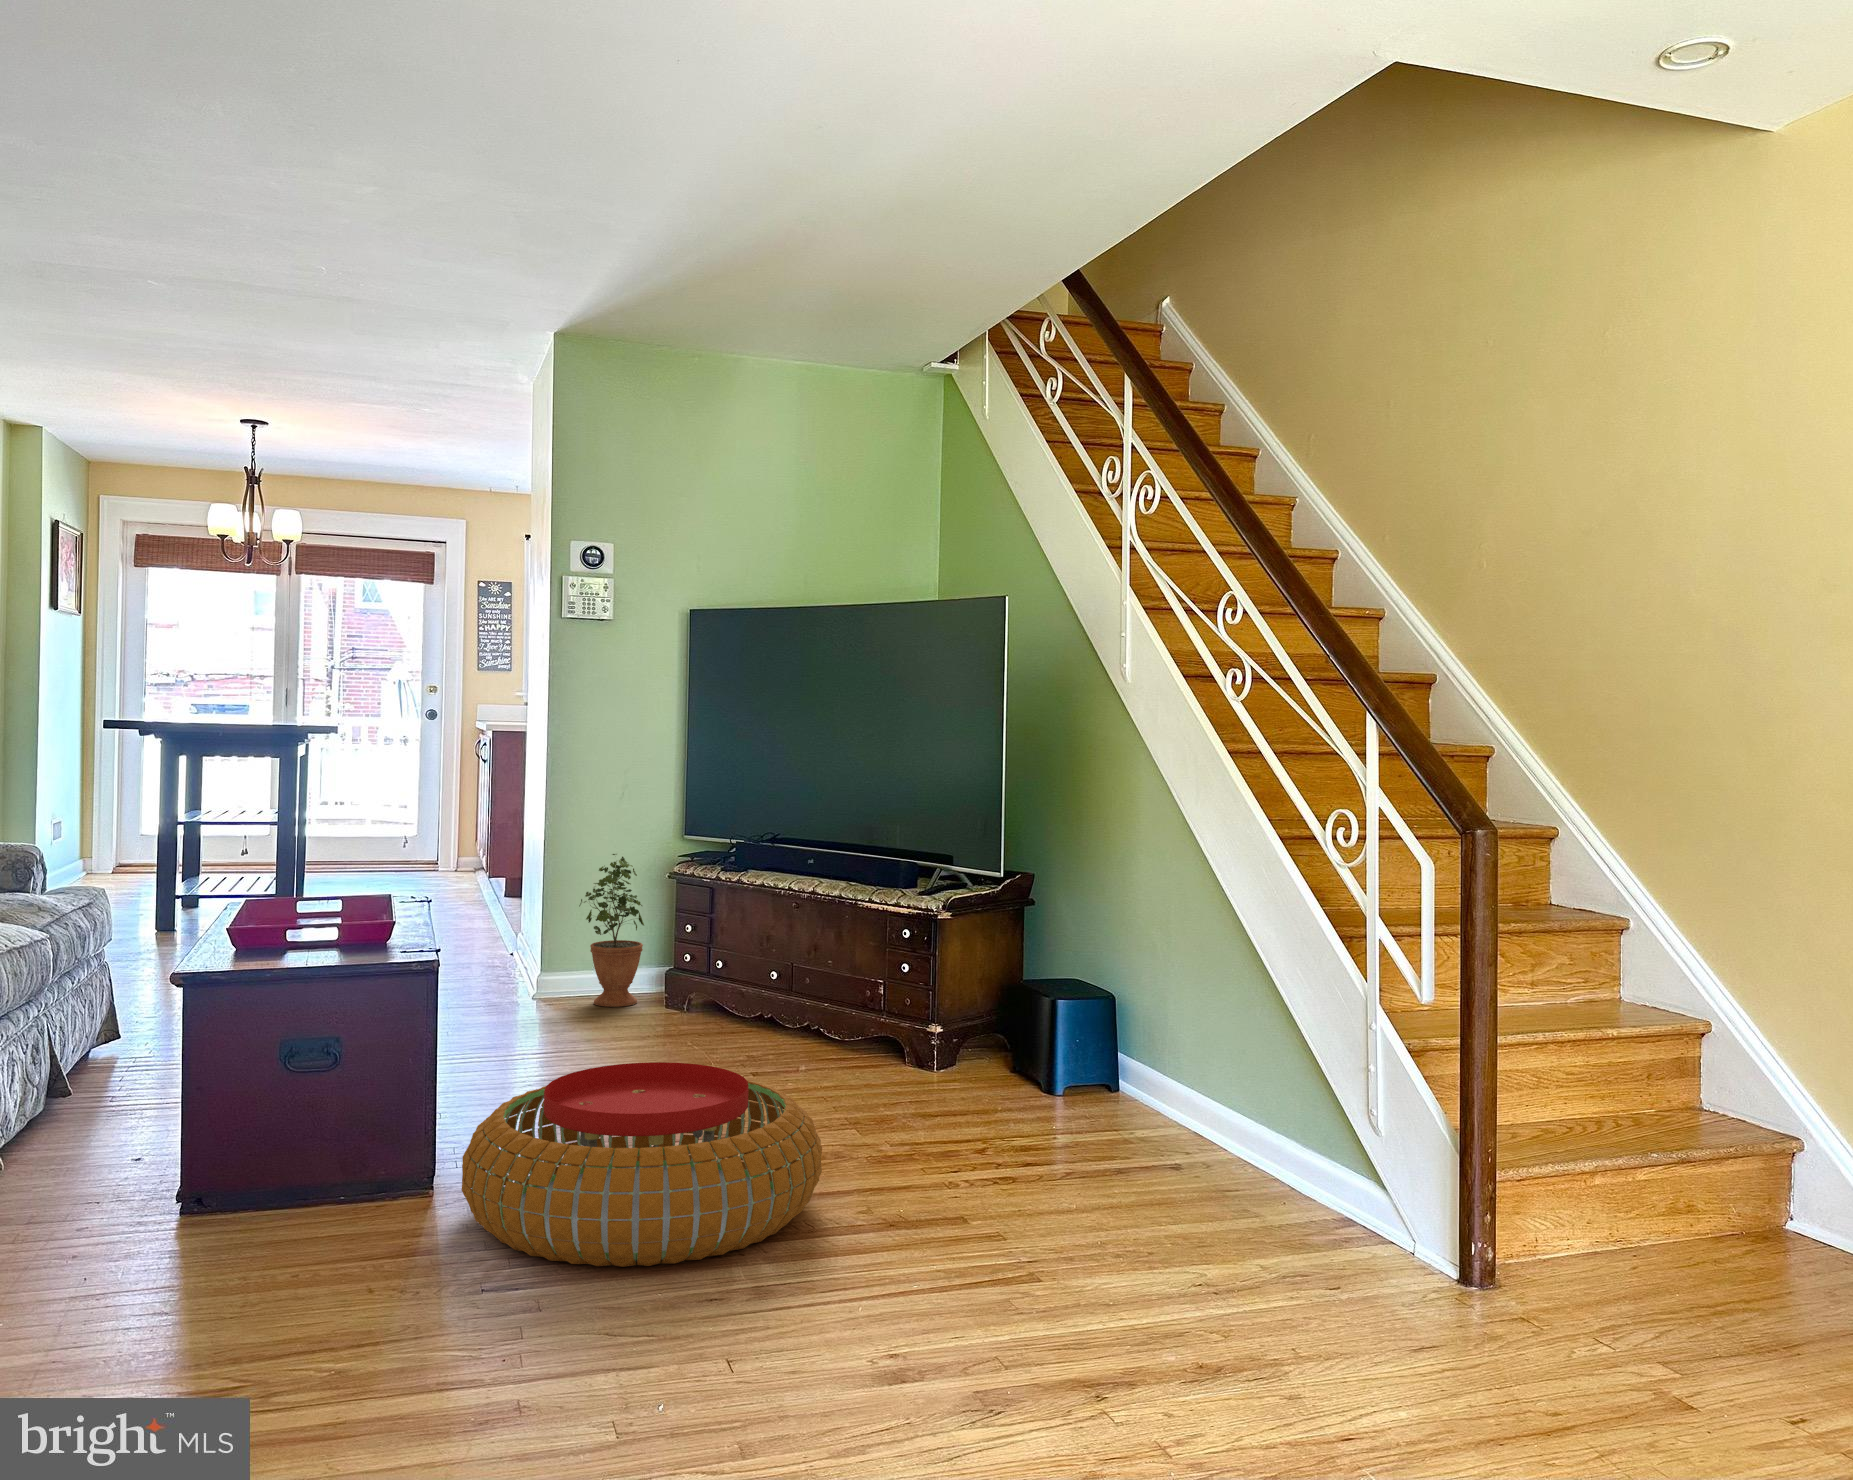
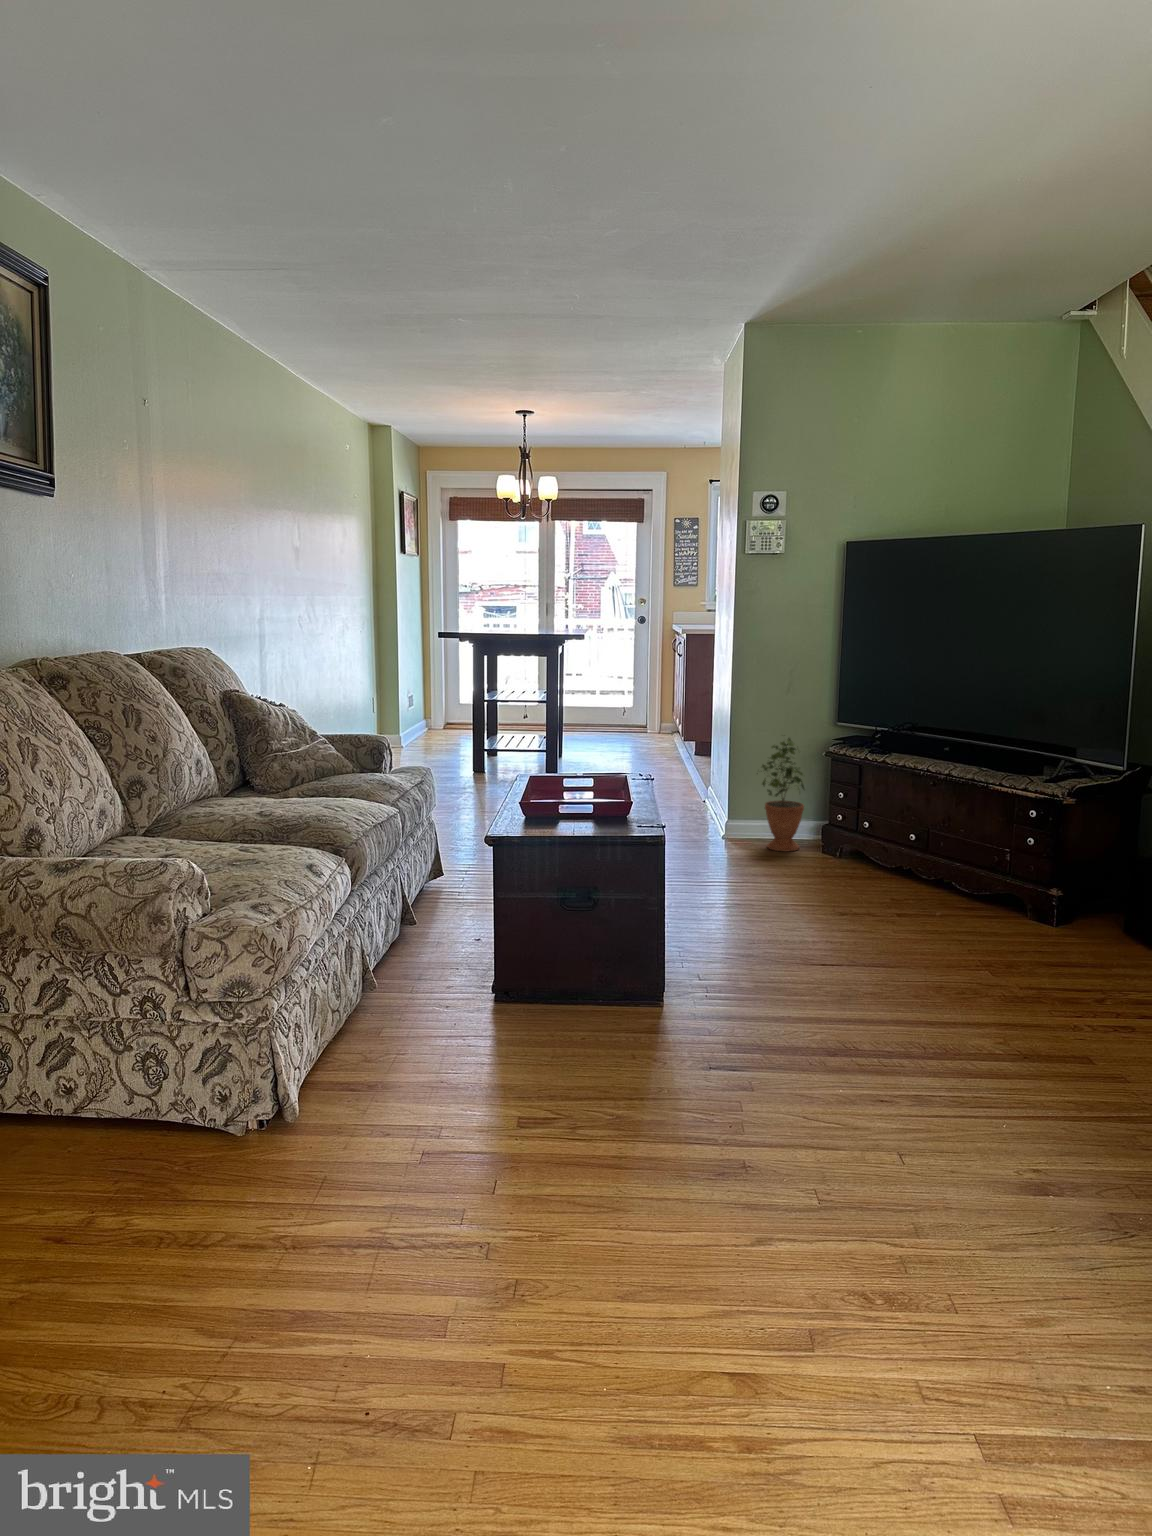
pouf: present [462,1062,822,1267] -> none [686,925,975,1098]

